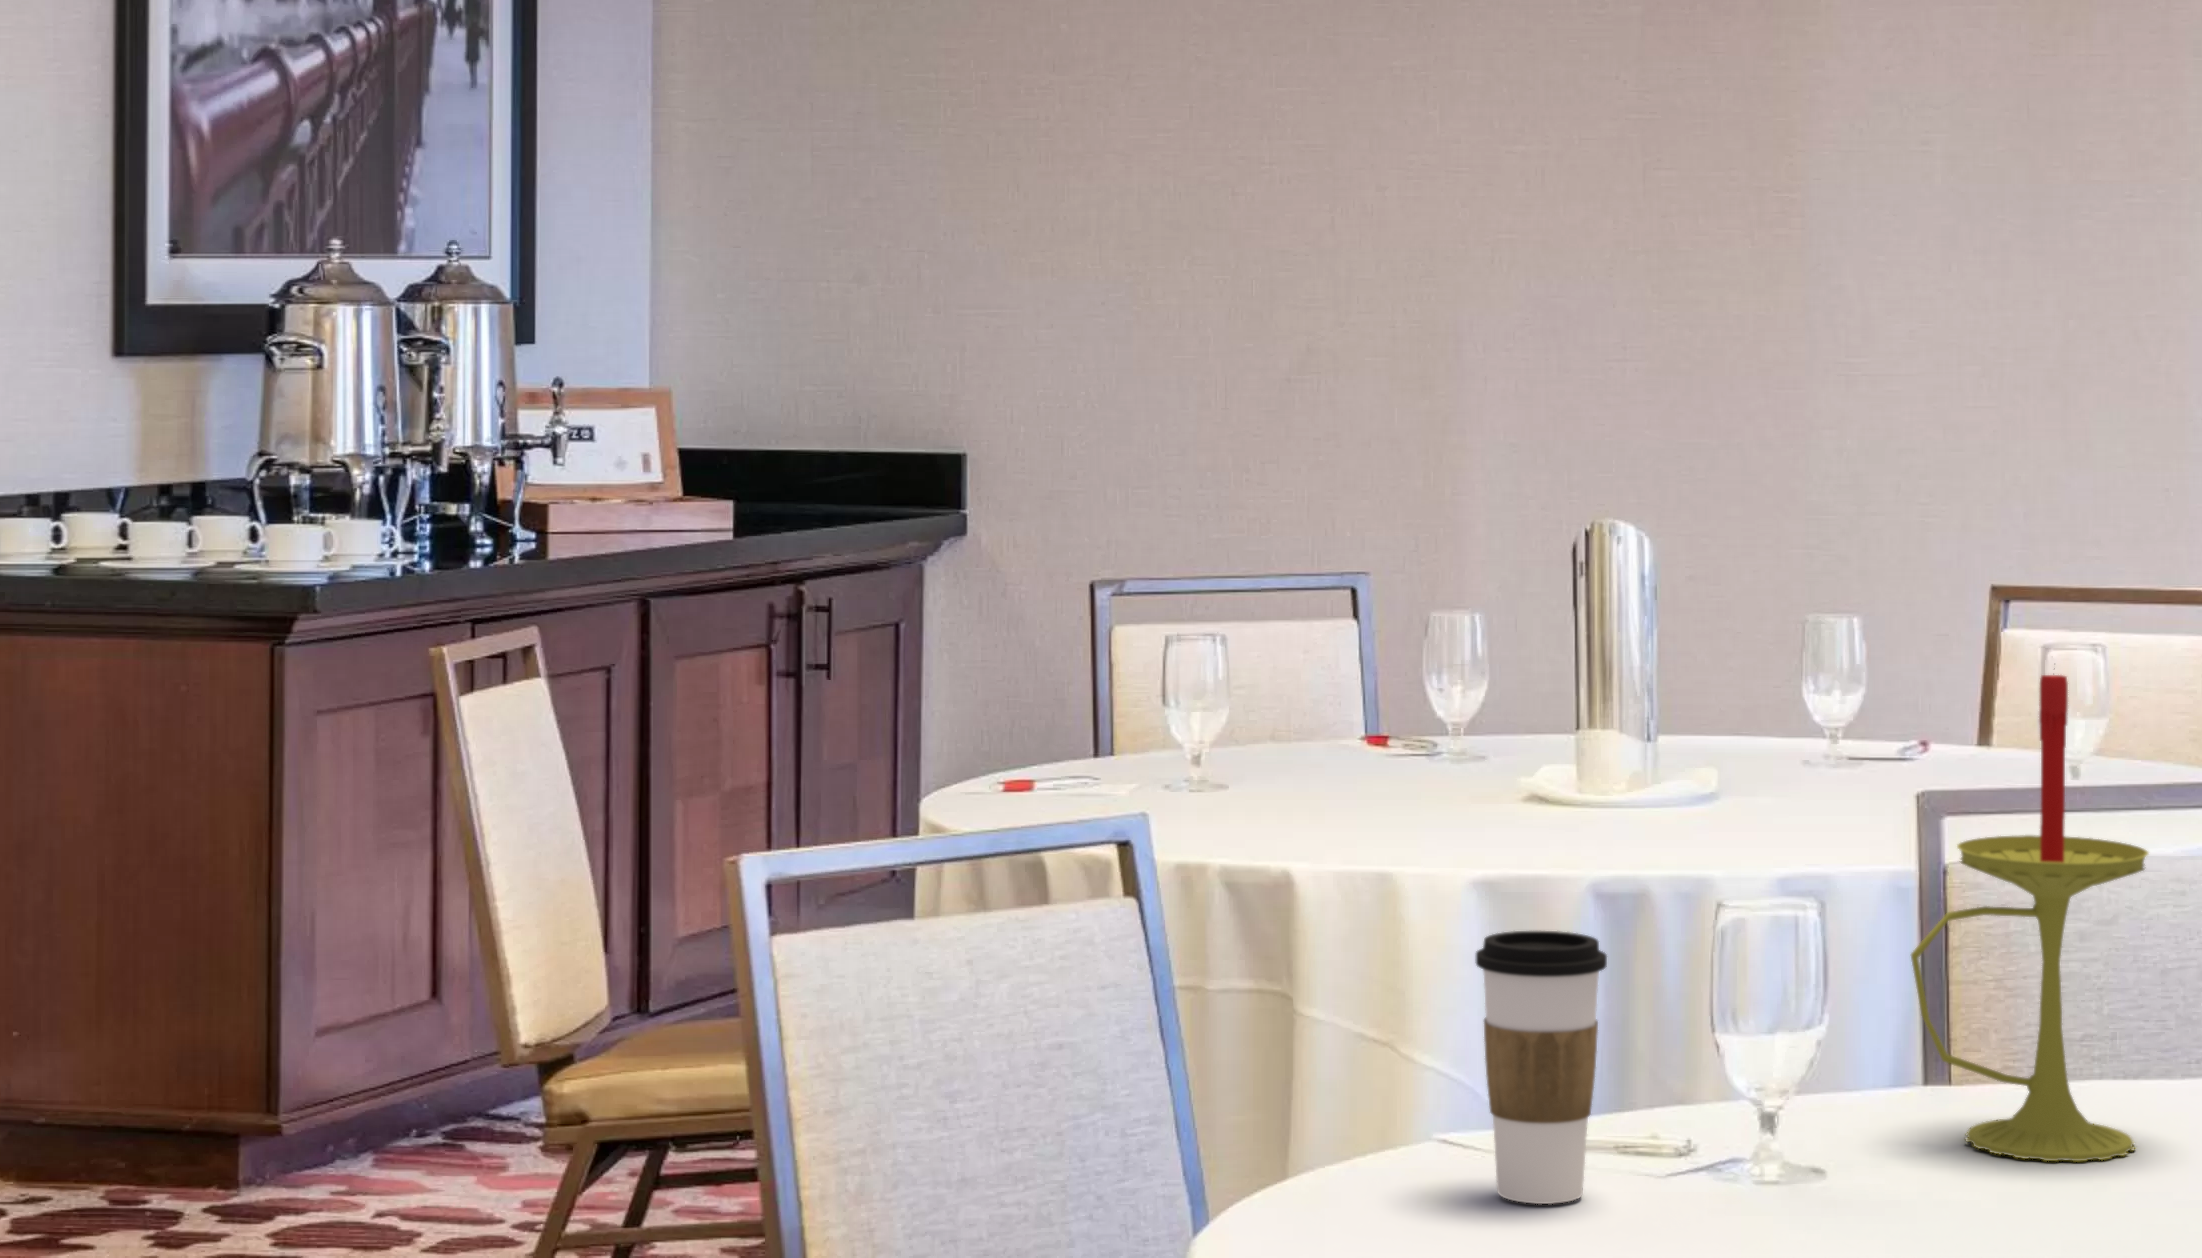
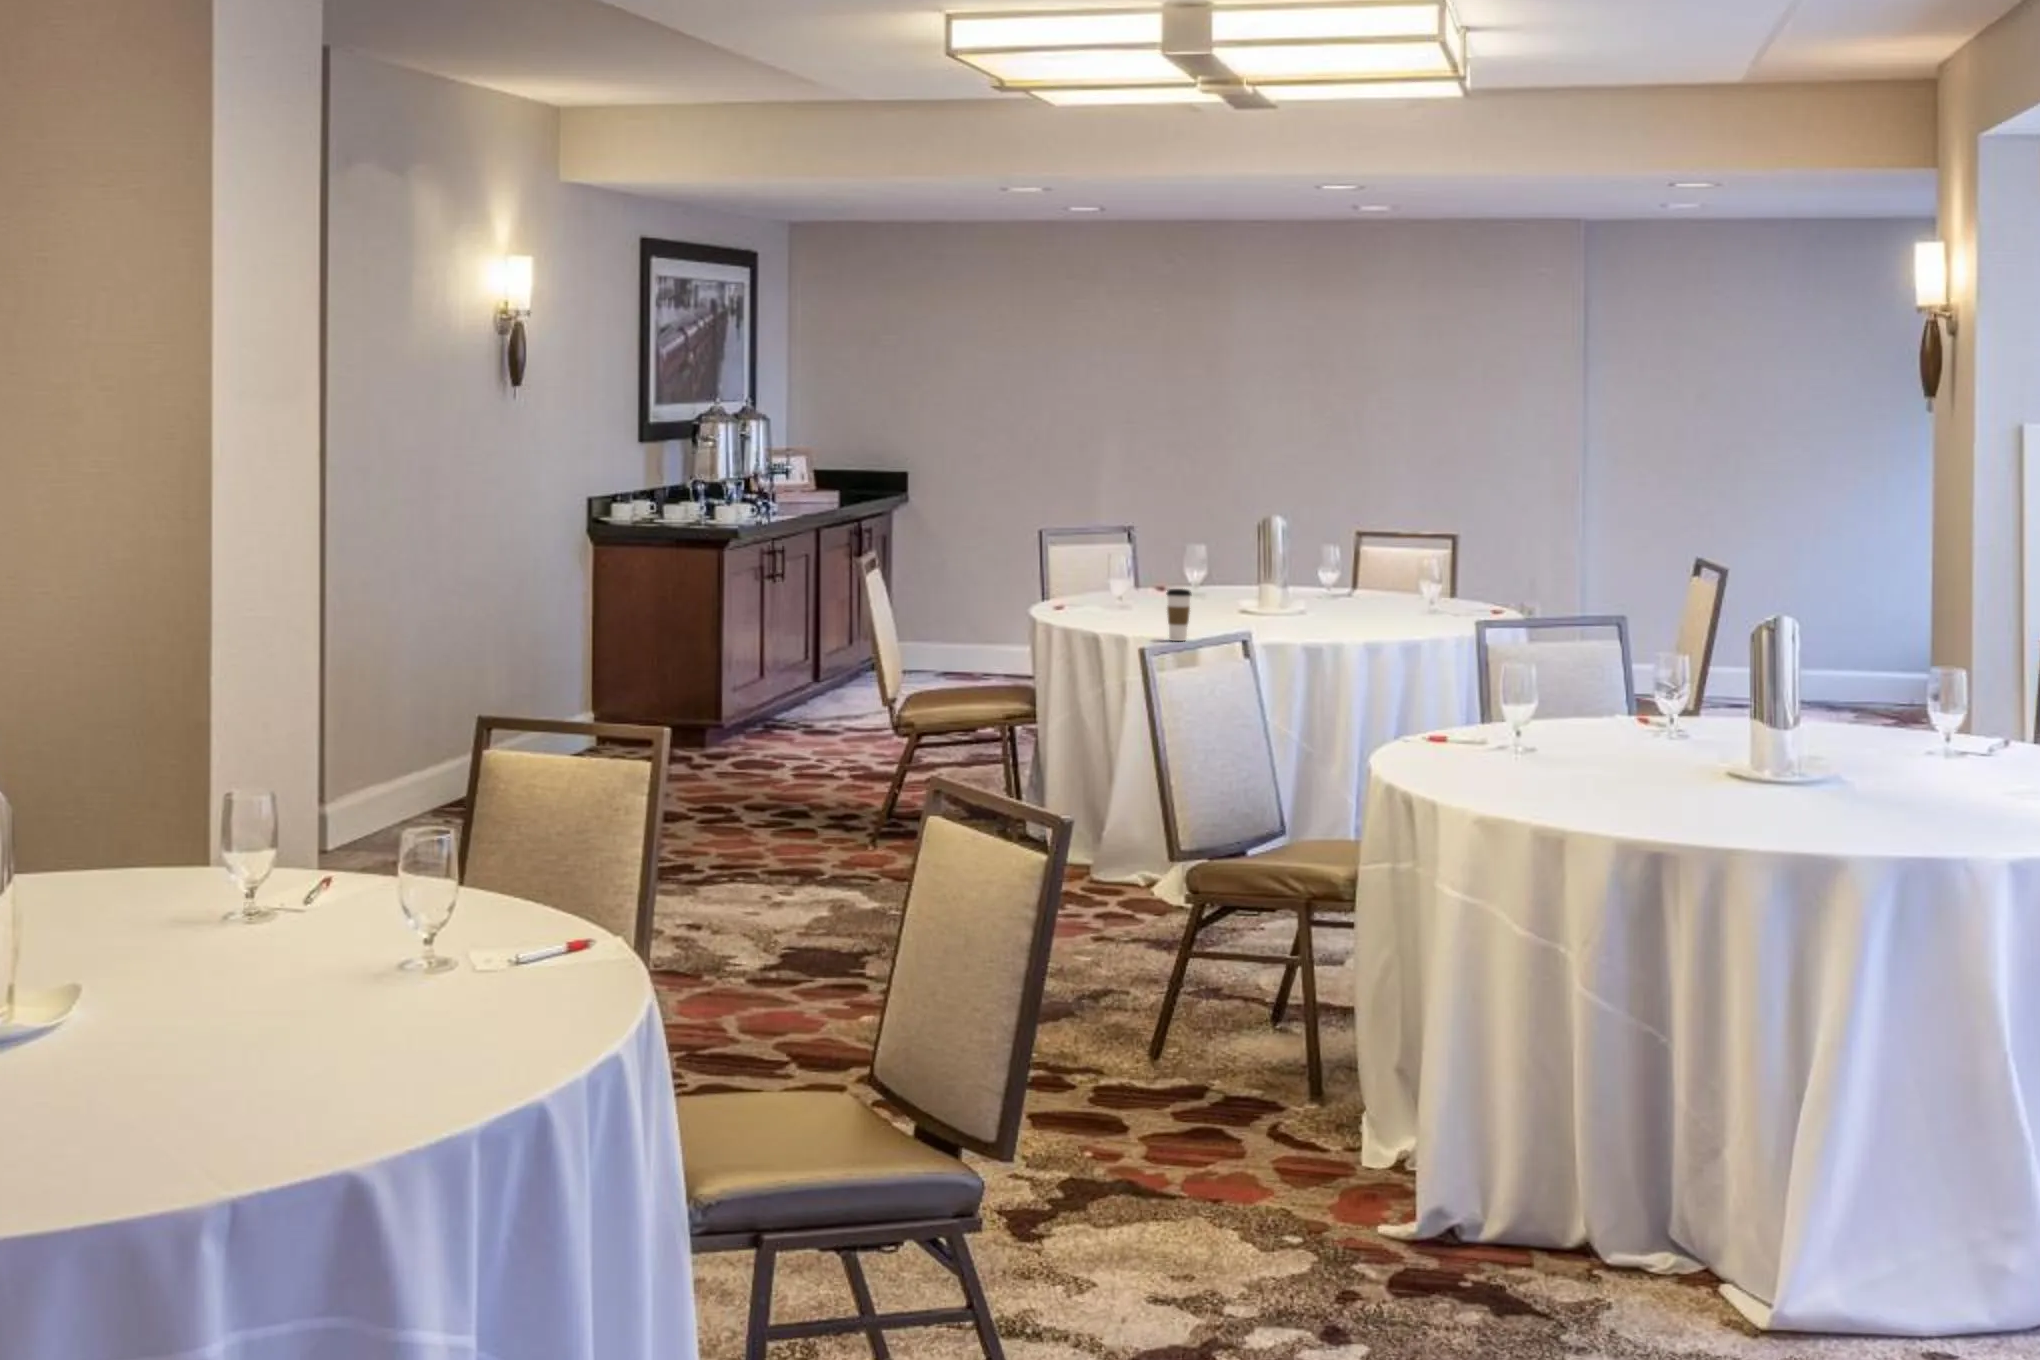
candle: present [1911,675,2148,1161] -> none [1253,537,1303,638]

